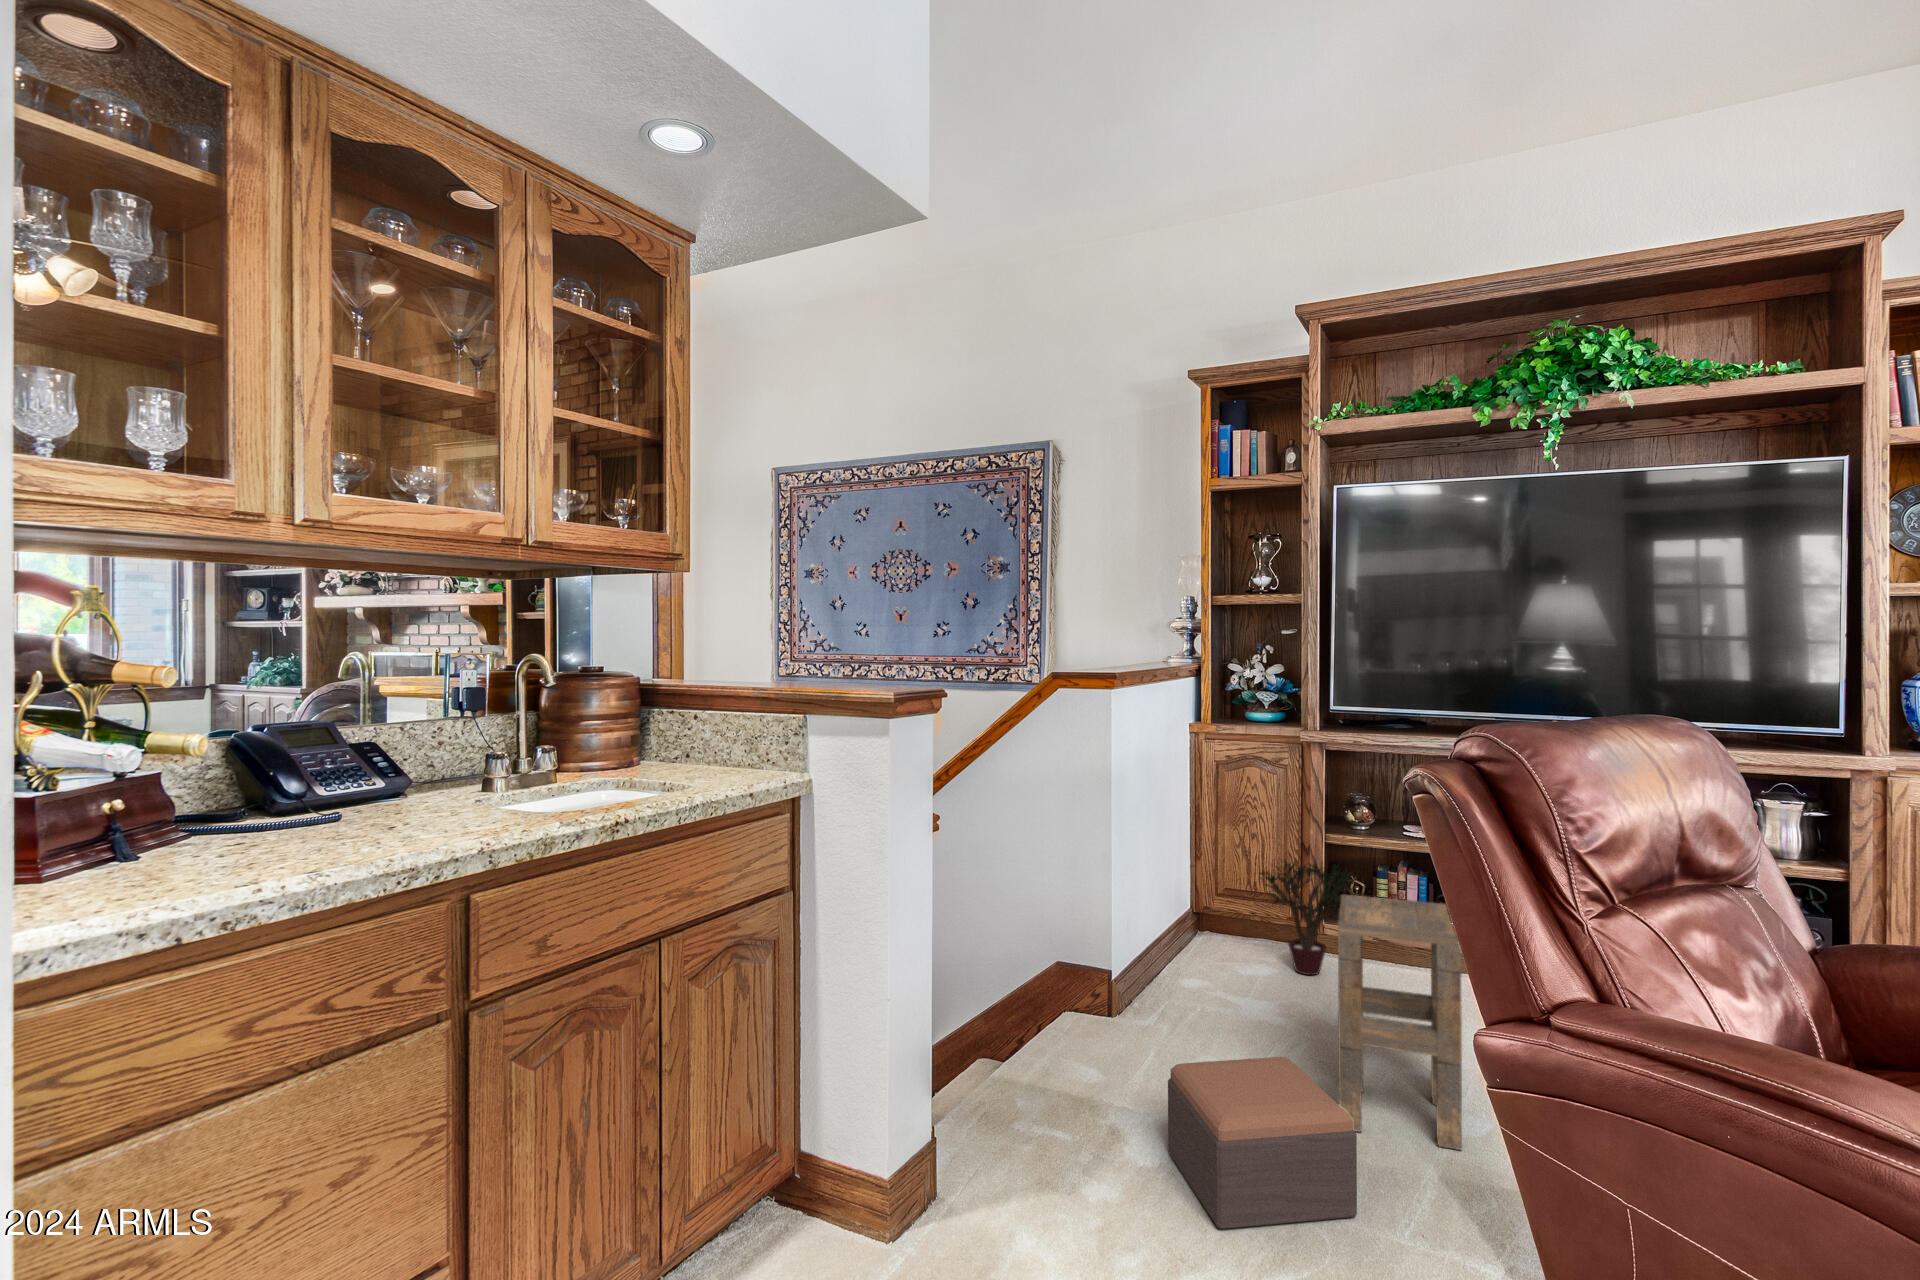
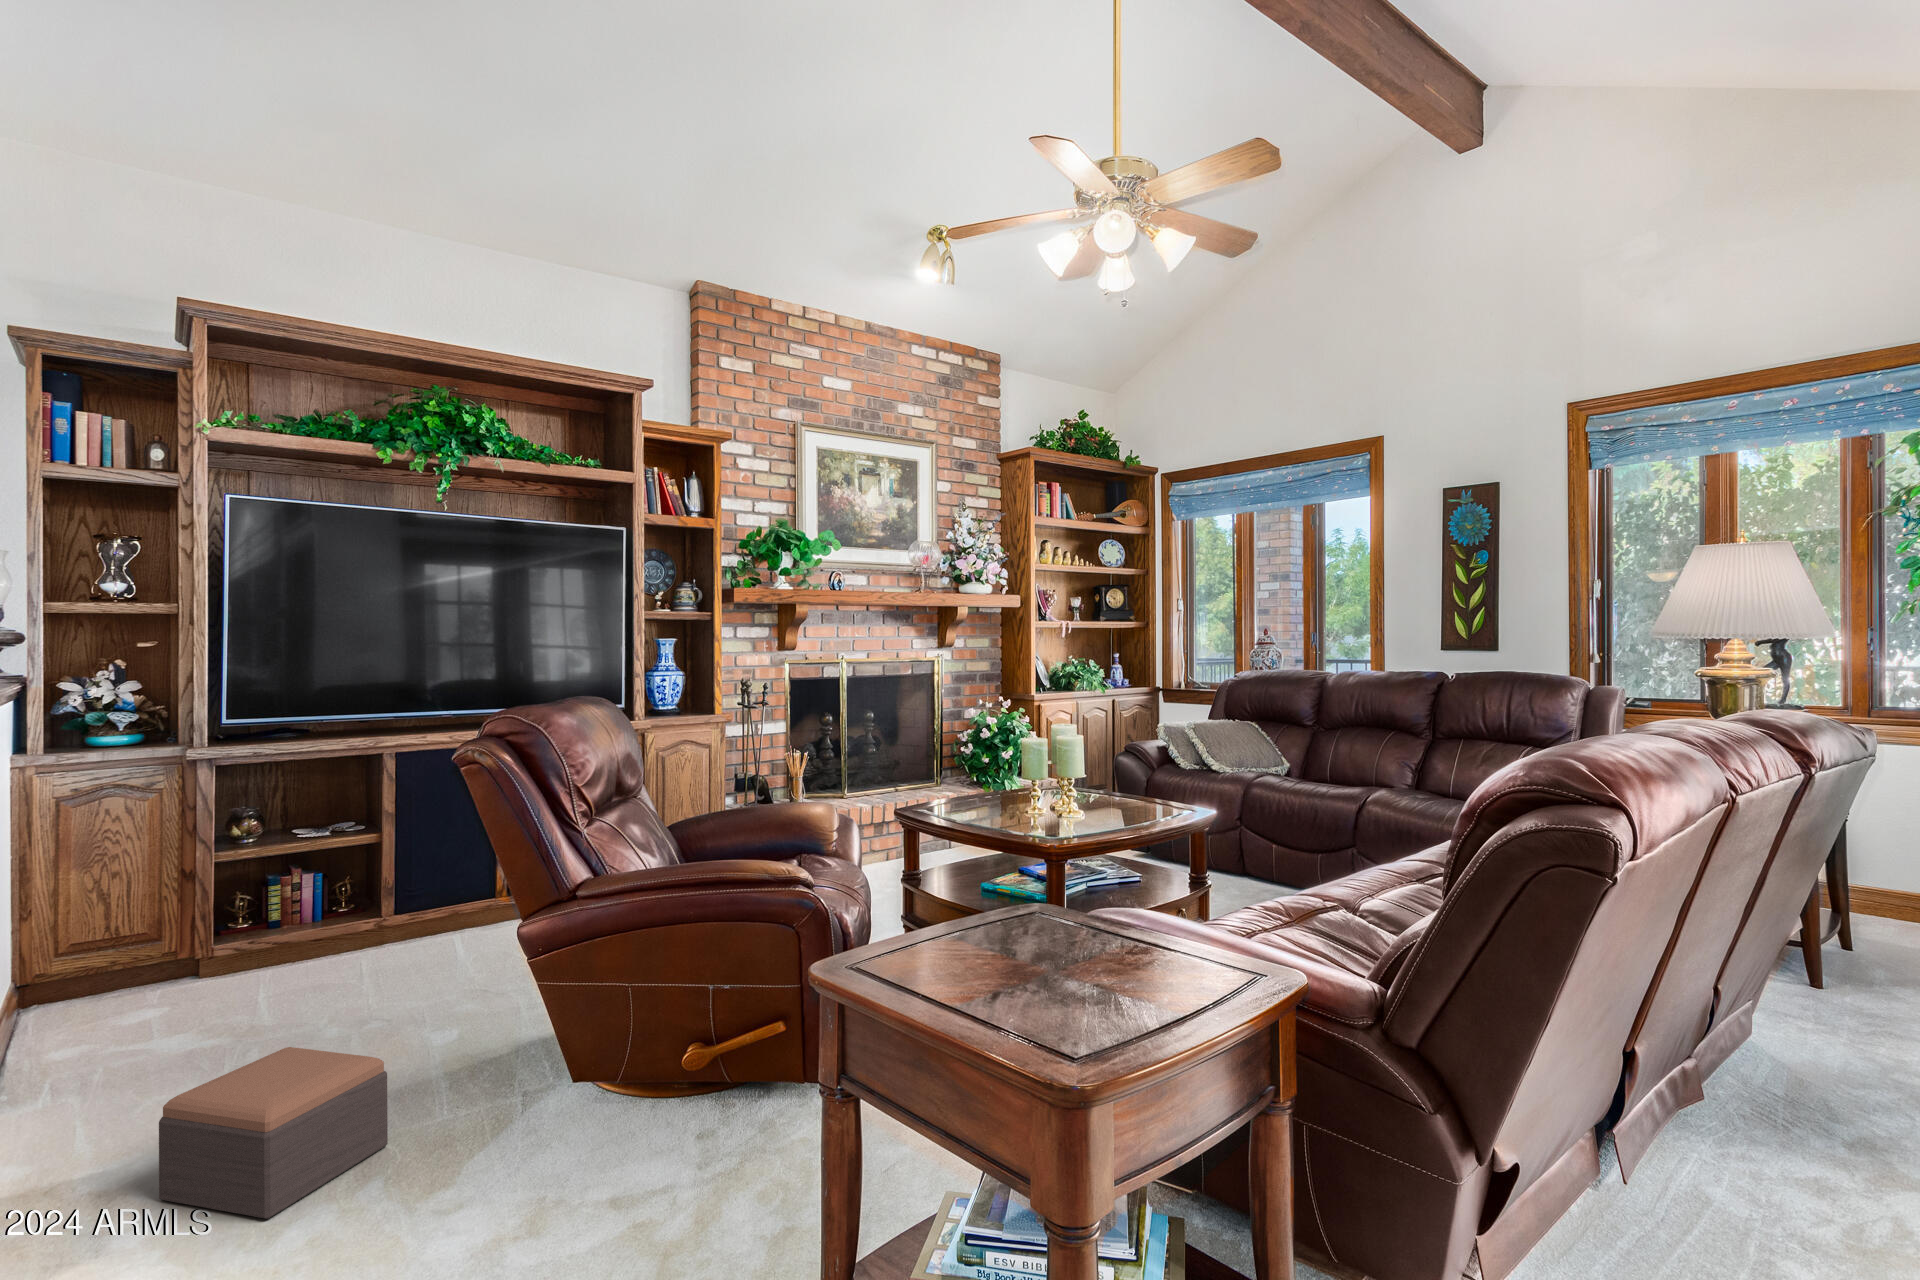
potted plant: present [1260,860,1358,975] -> none [134,878,273,1005]
side table: present [1338,895,1462,1150] -> none [307,872,441,1099]

